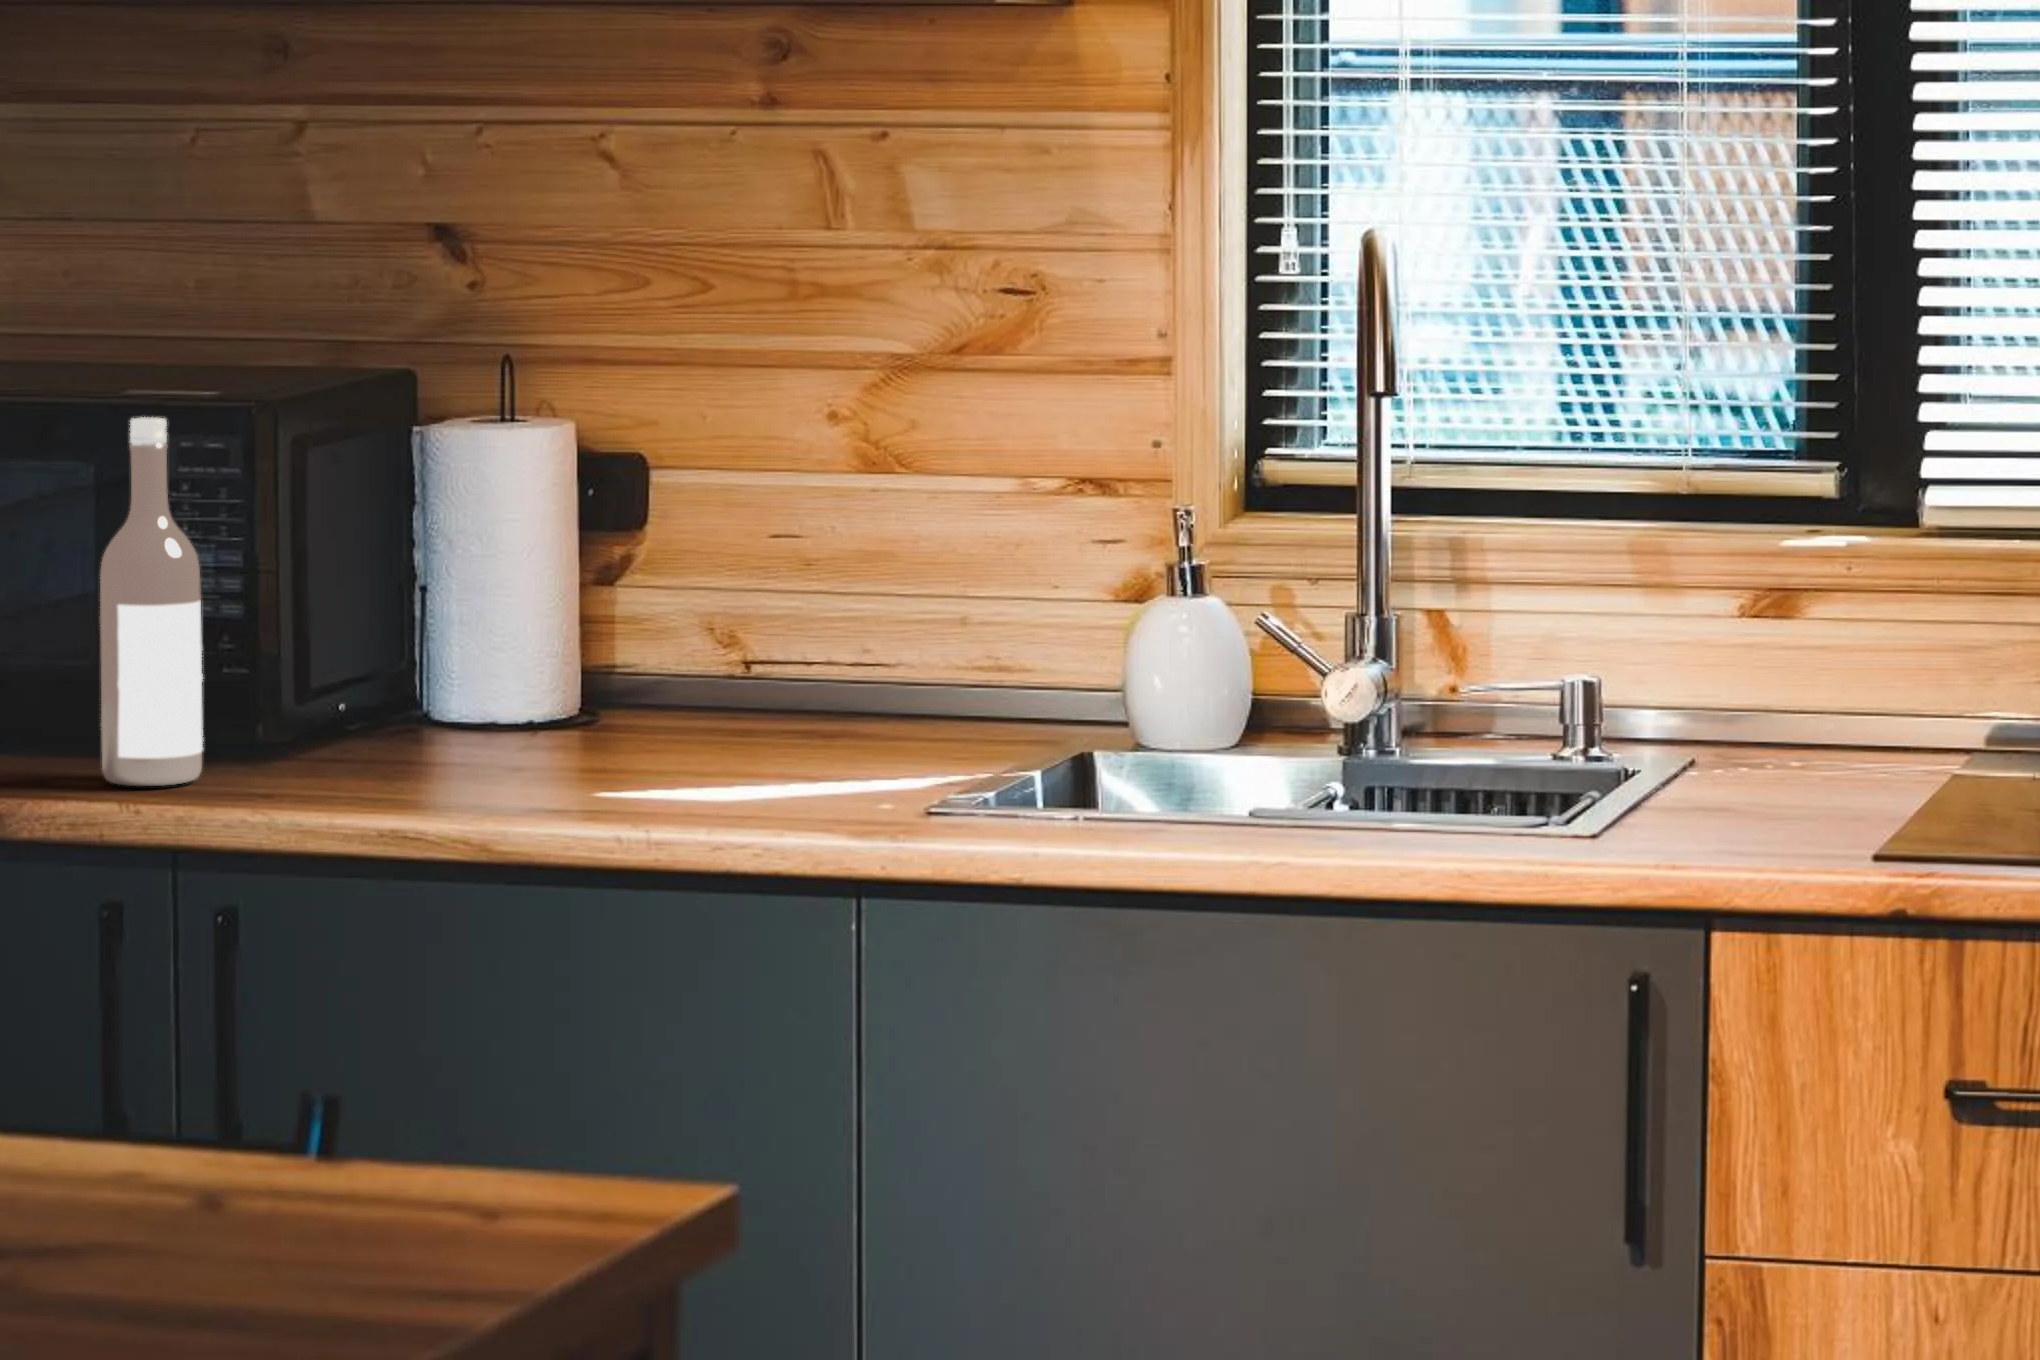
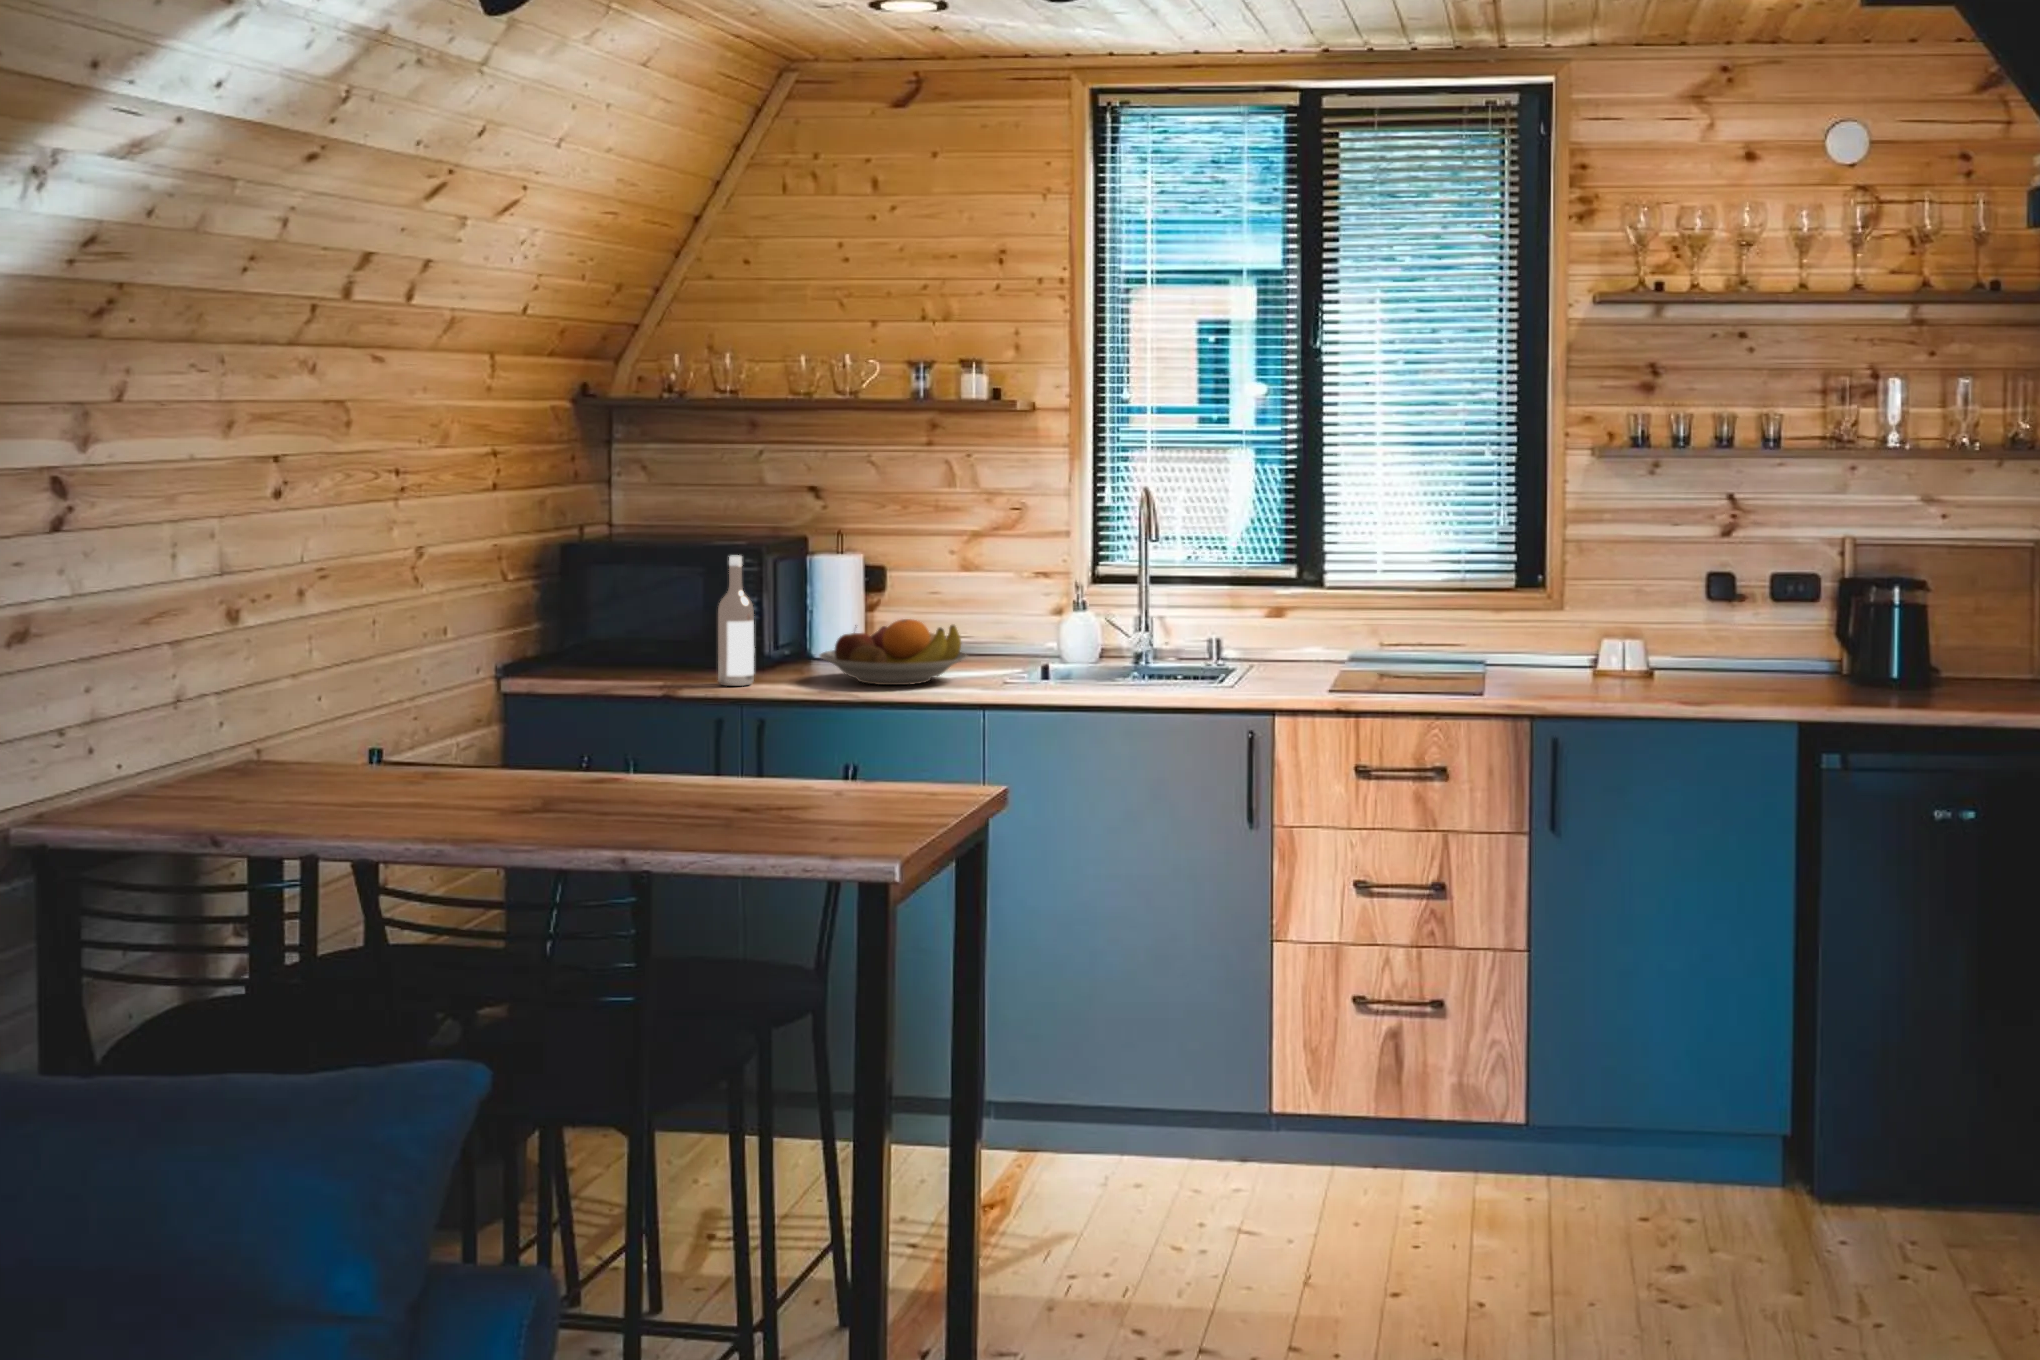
fruit bowl: none [385,604,809,795] -> present [820,619,967,685]

